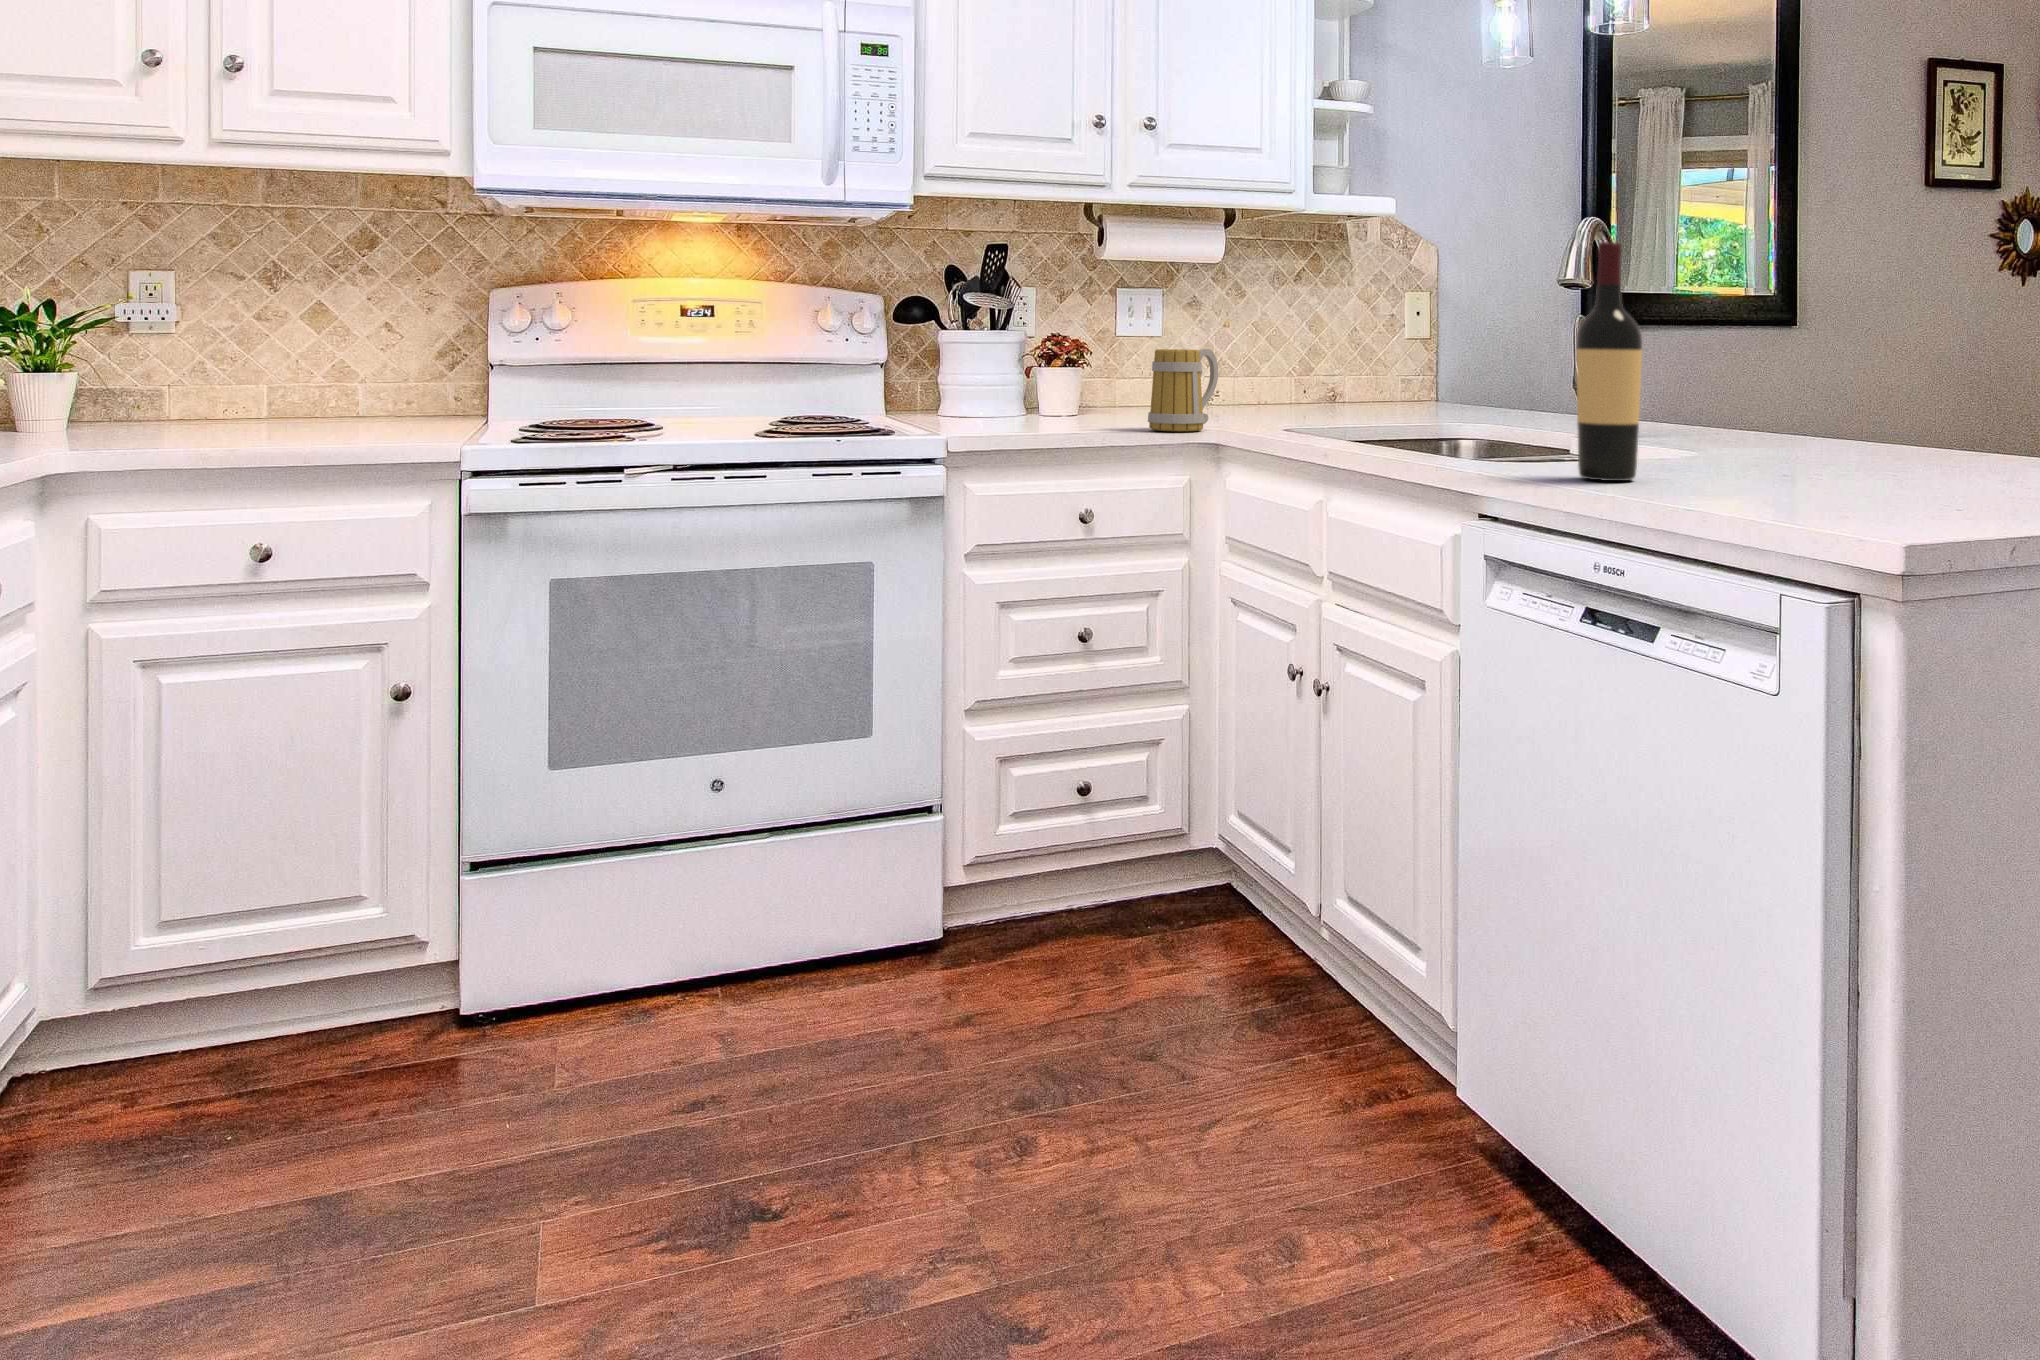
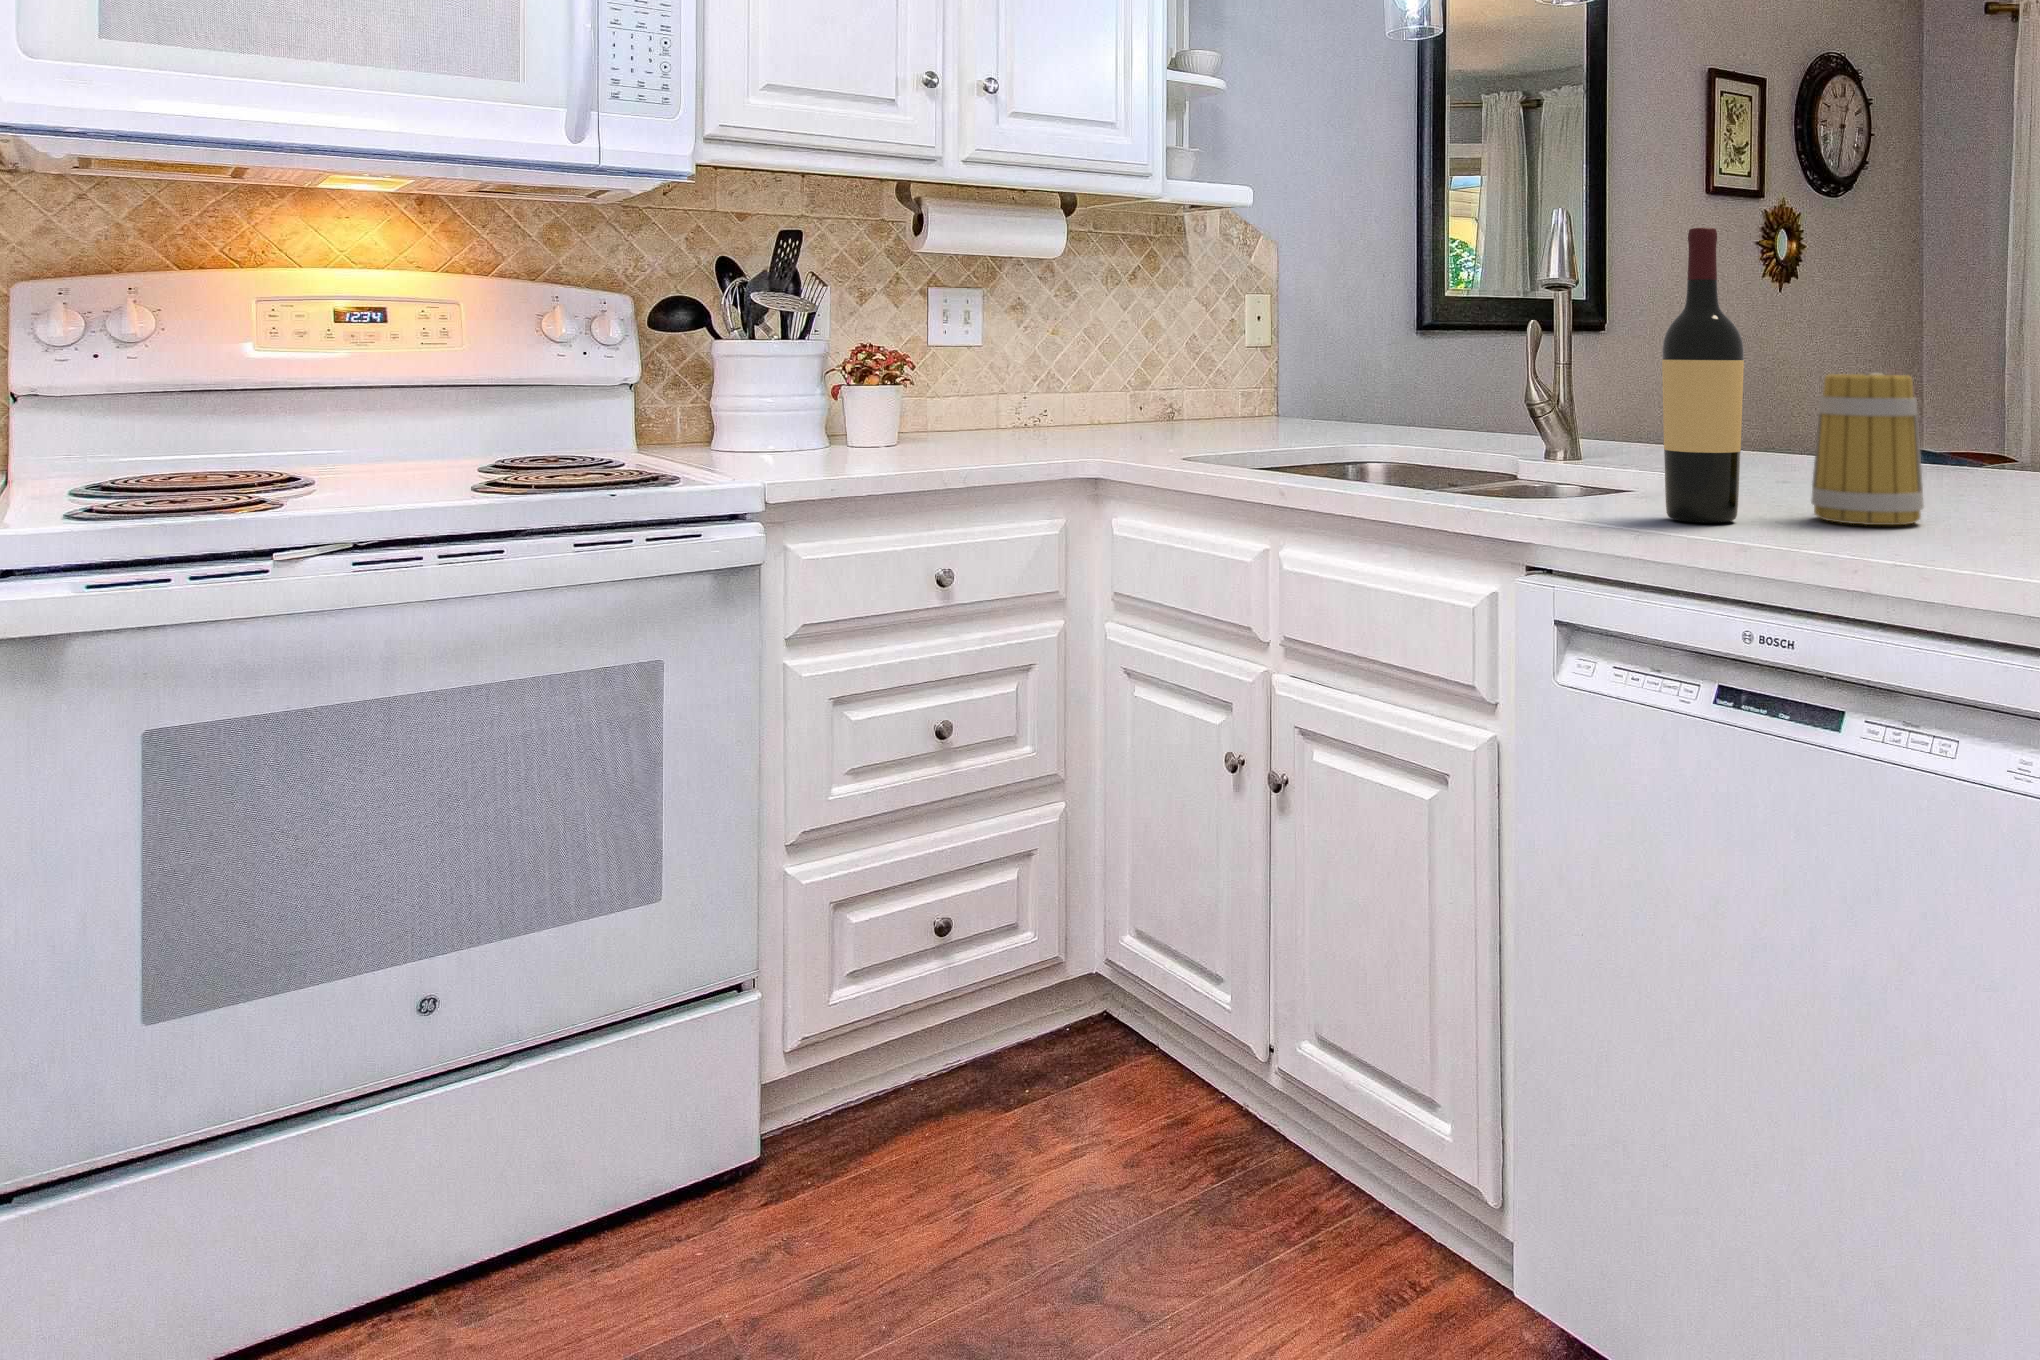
mug: present [1148,349,1218,431] -> present [1811,373,1924,525]

